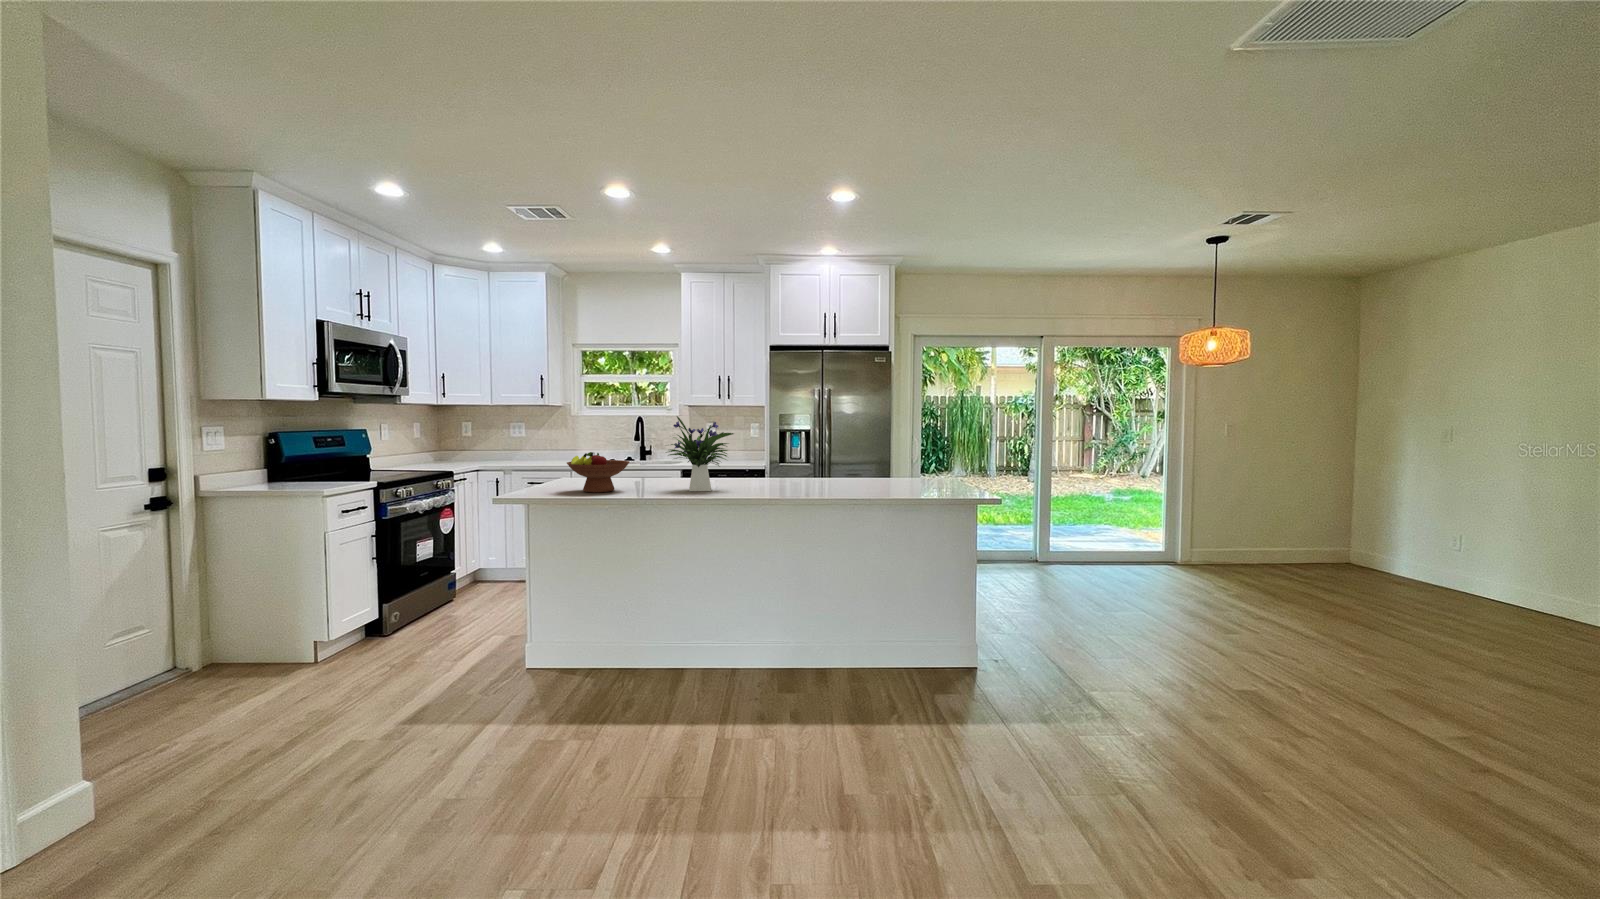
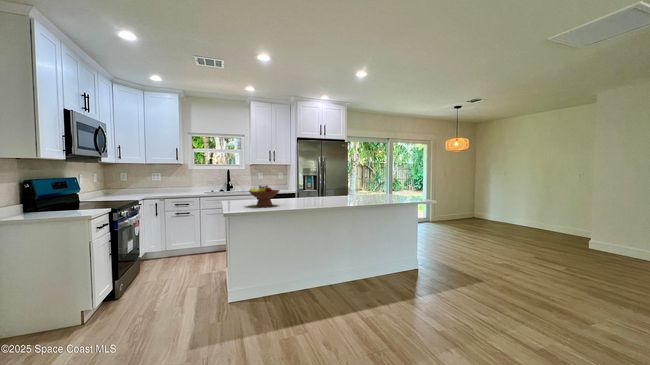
flower arrangement: present [666,416,734,491] -> none [292,167,324,203]

